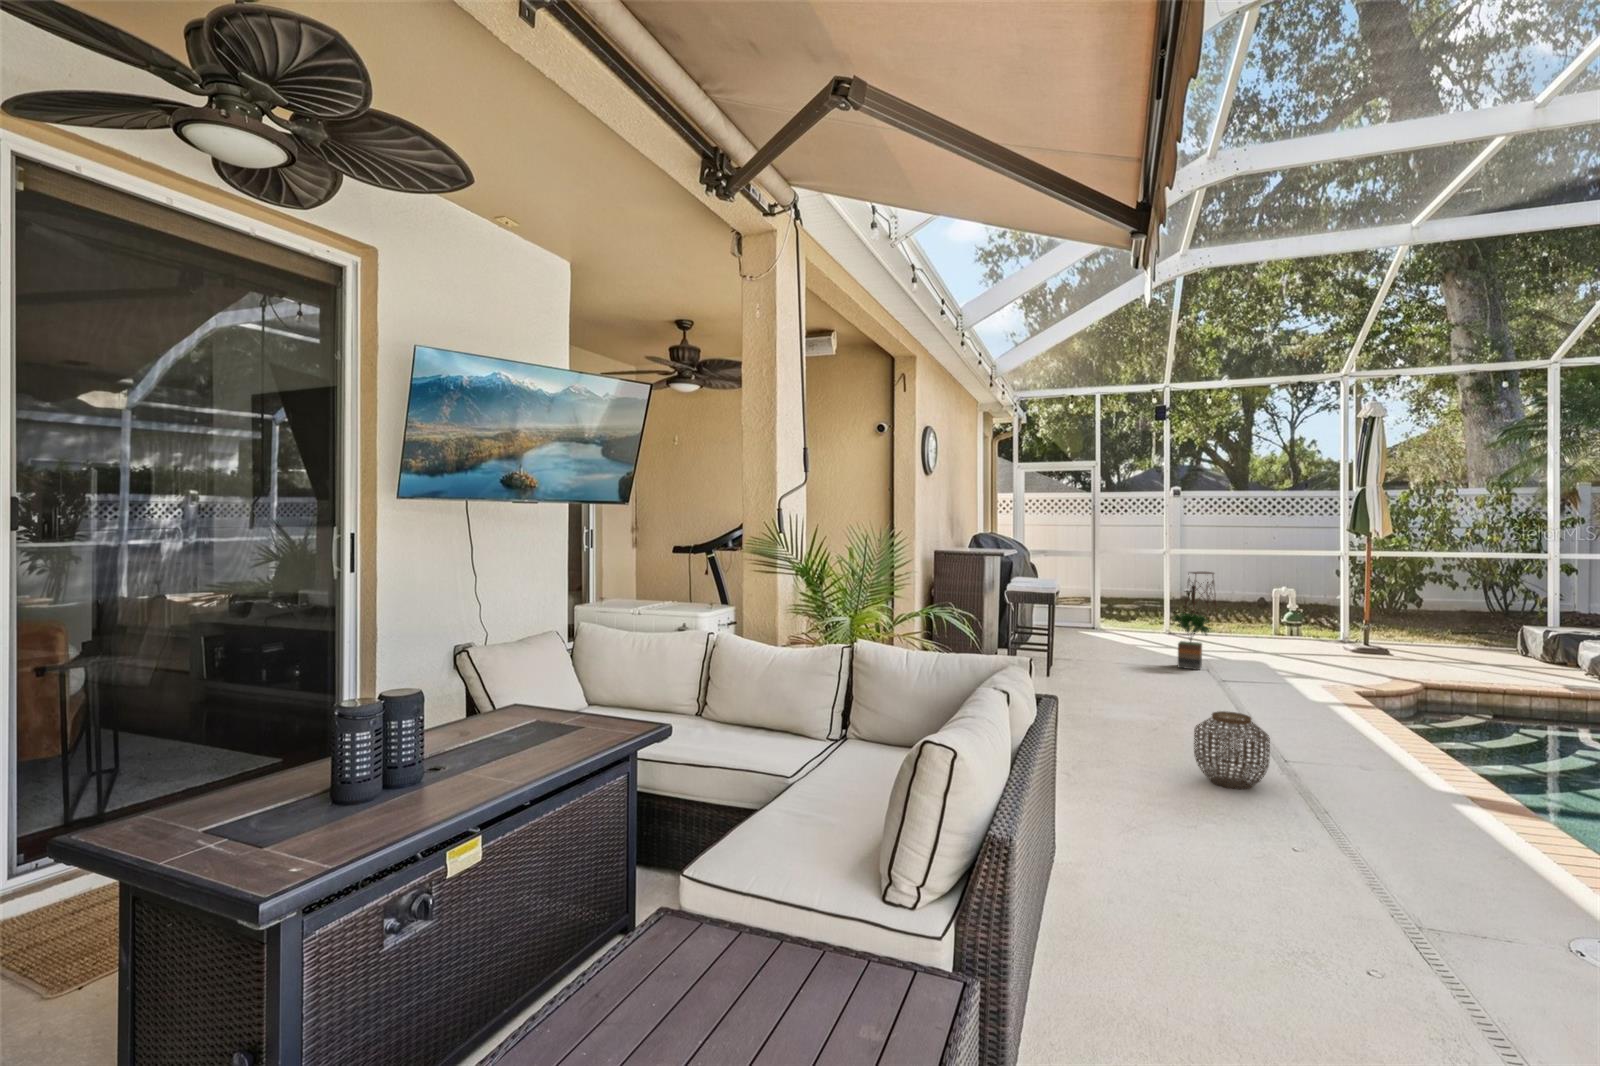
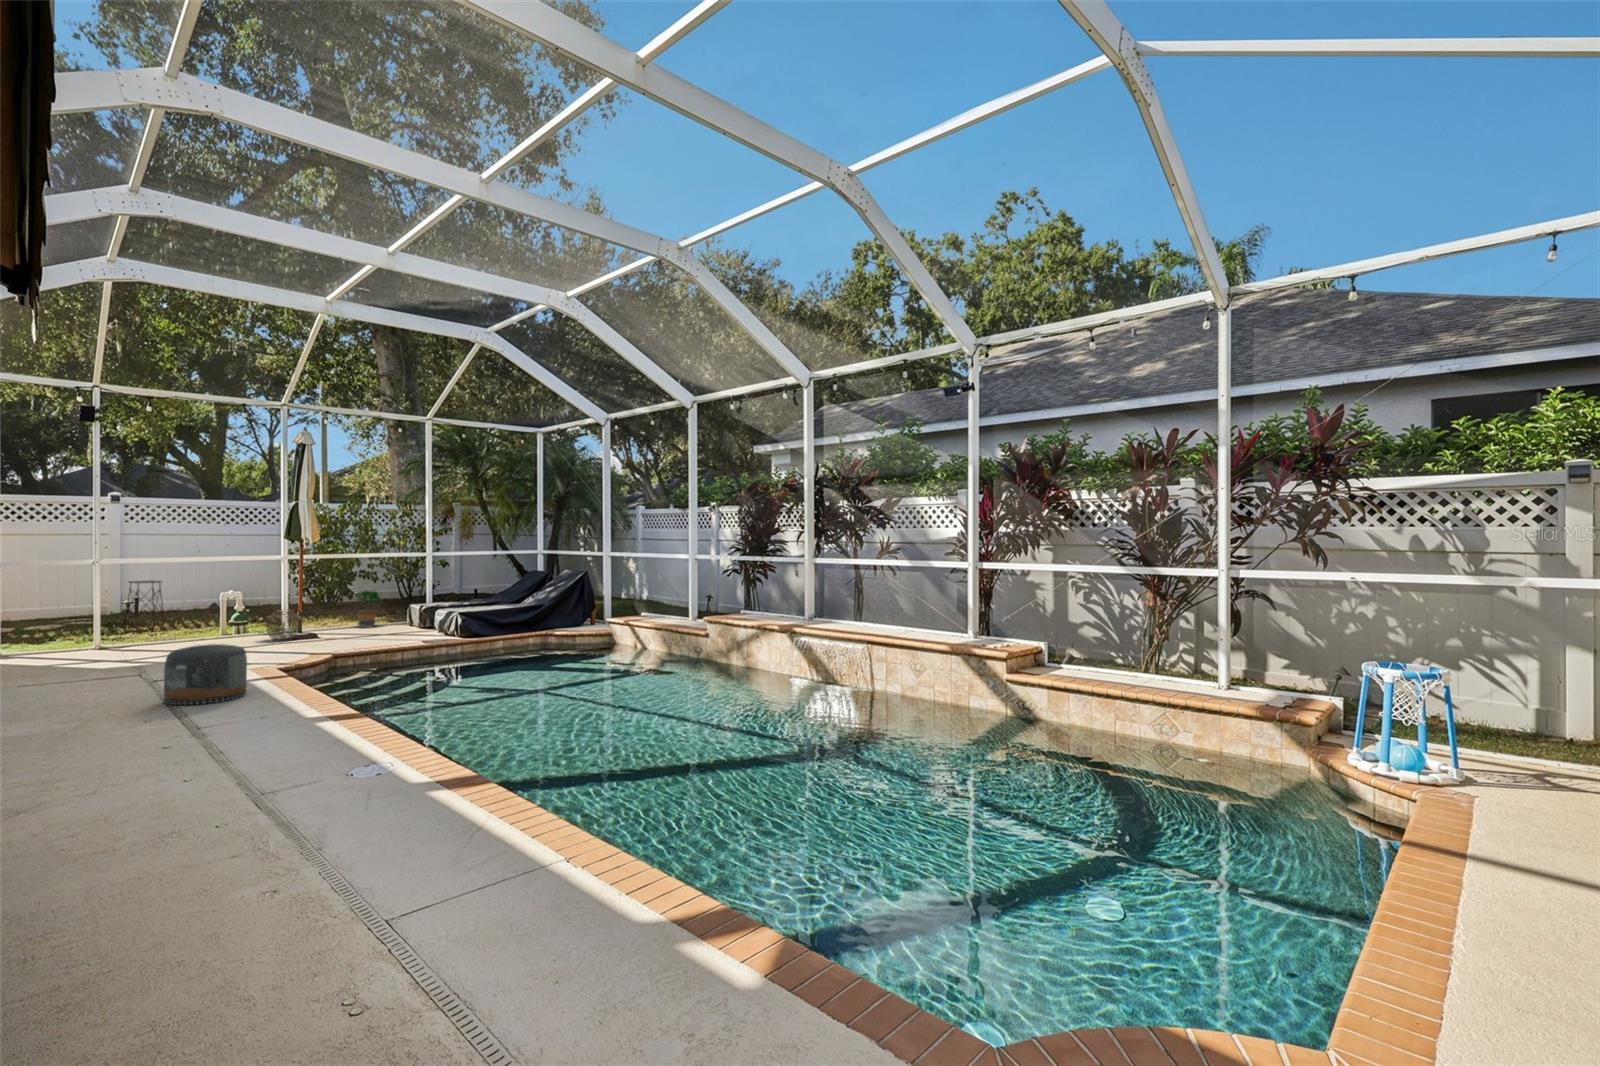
potted tree: present [1173,613,1211,670] -> present [355,591,381,628]
pouf: none [1244,654,1331,725] -> present [164,644,247,705]
woven basket: present [1194,711,1270,789] -> present [266,610,301,641]

